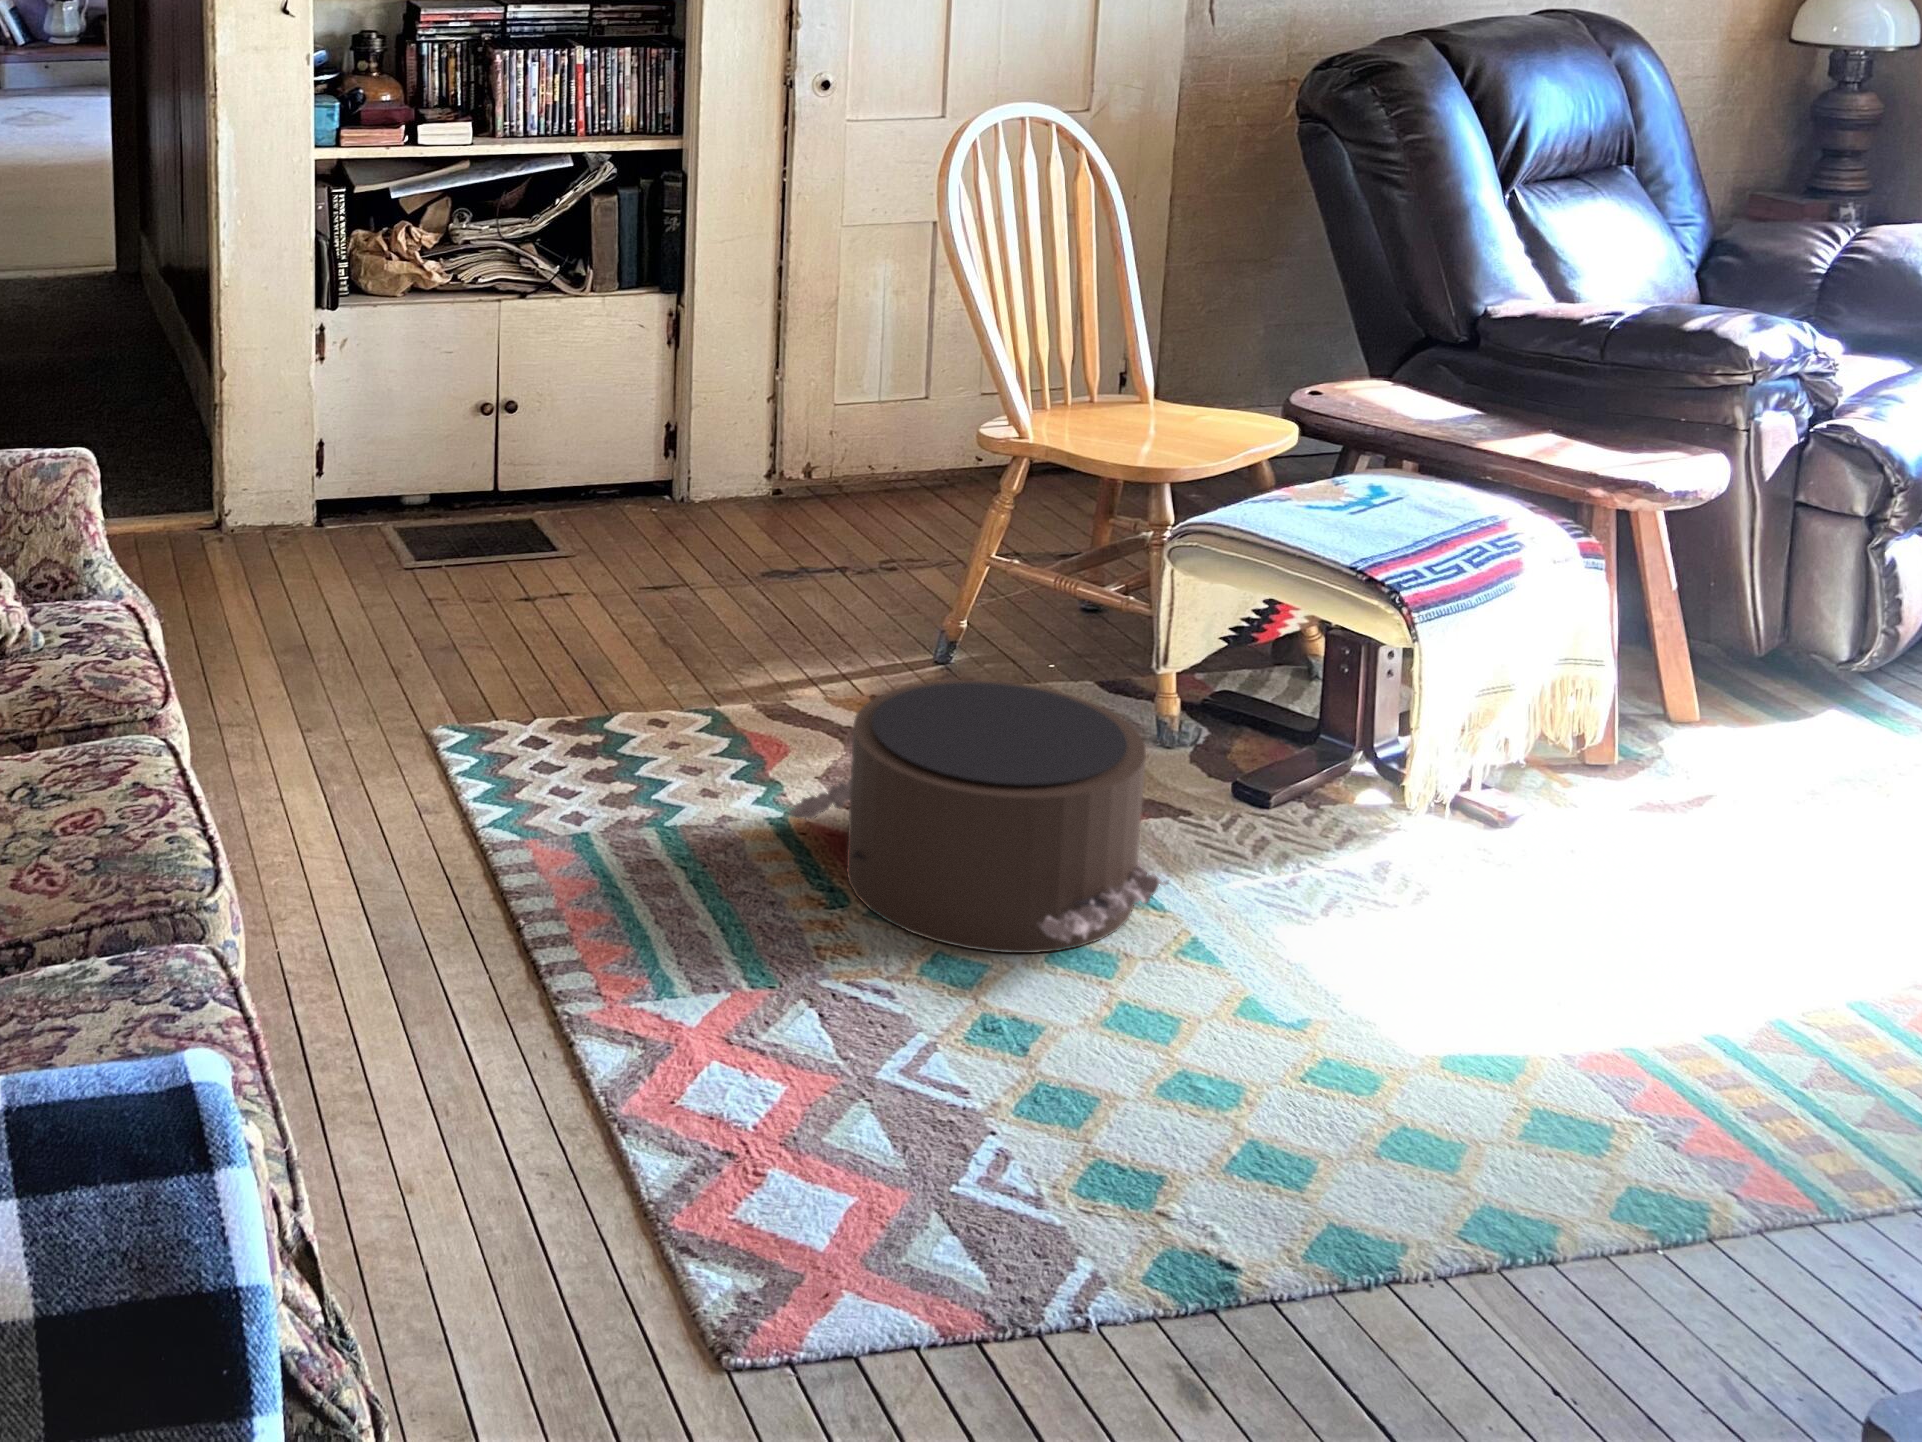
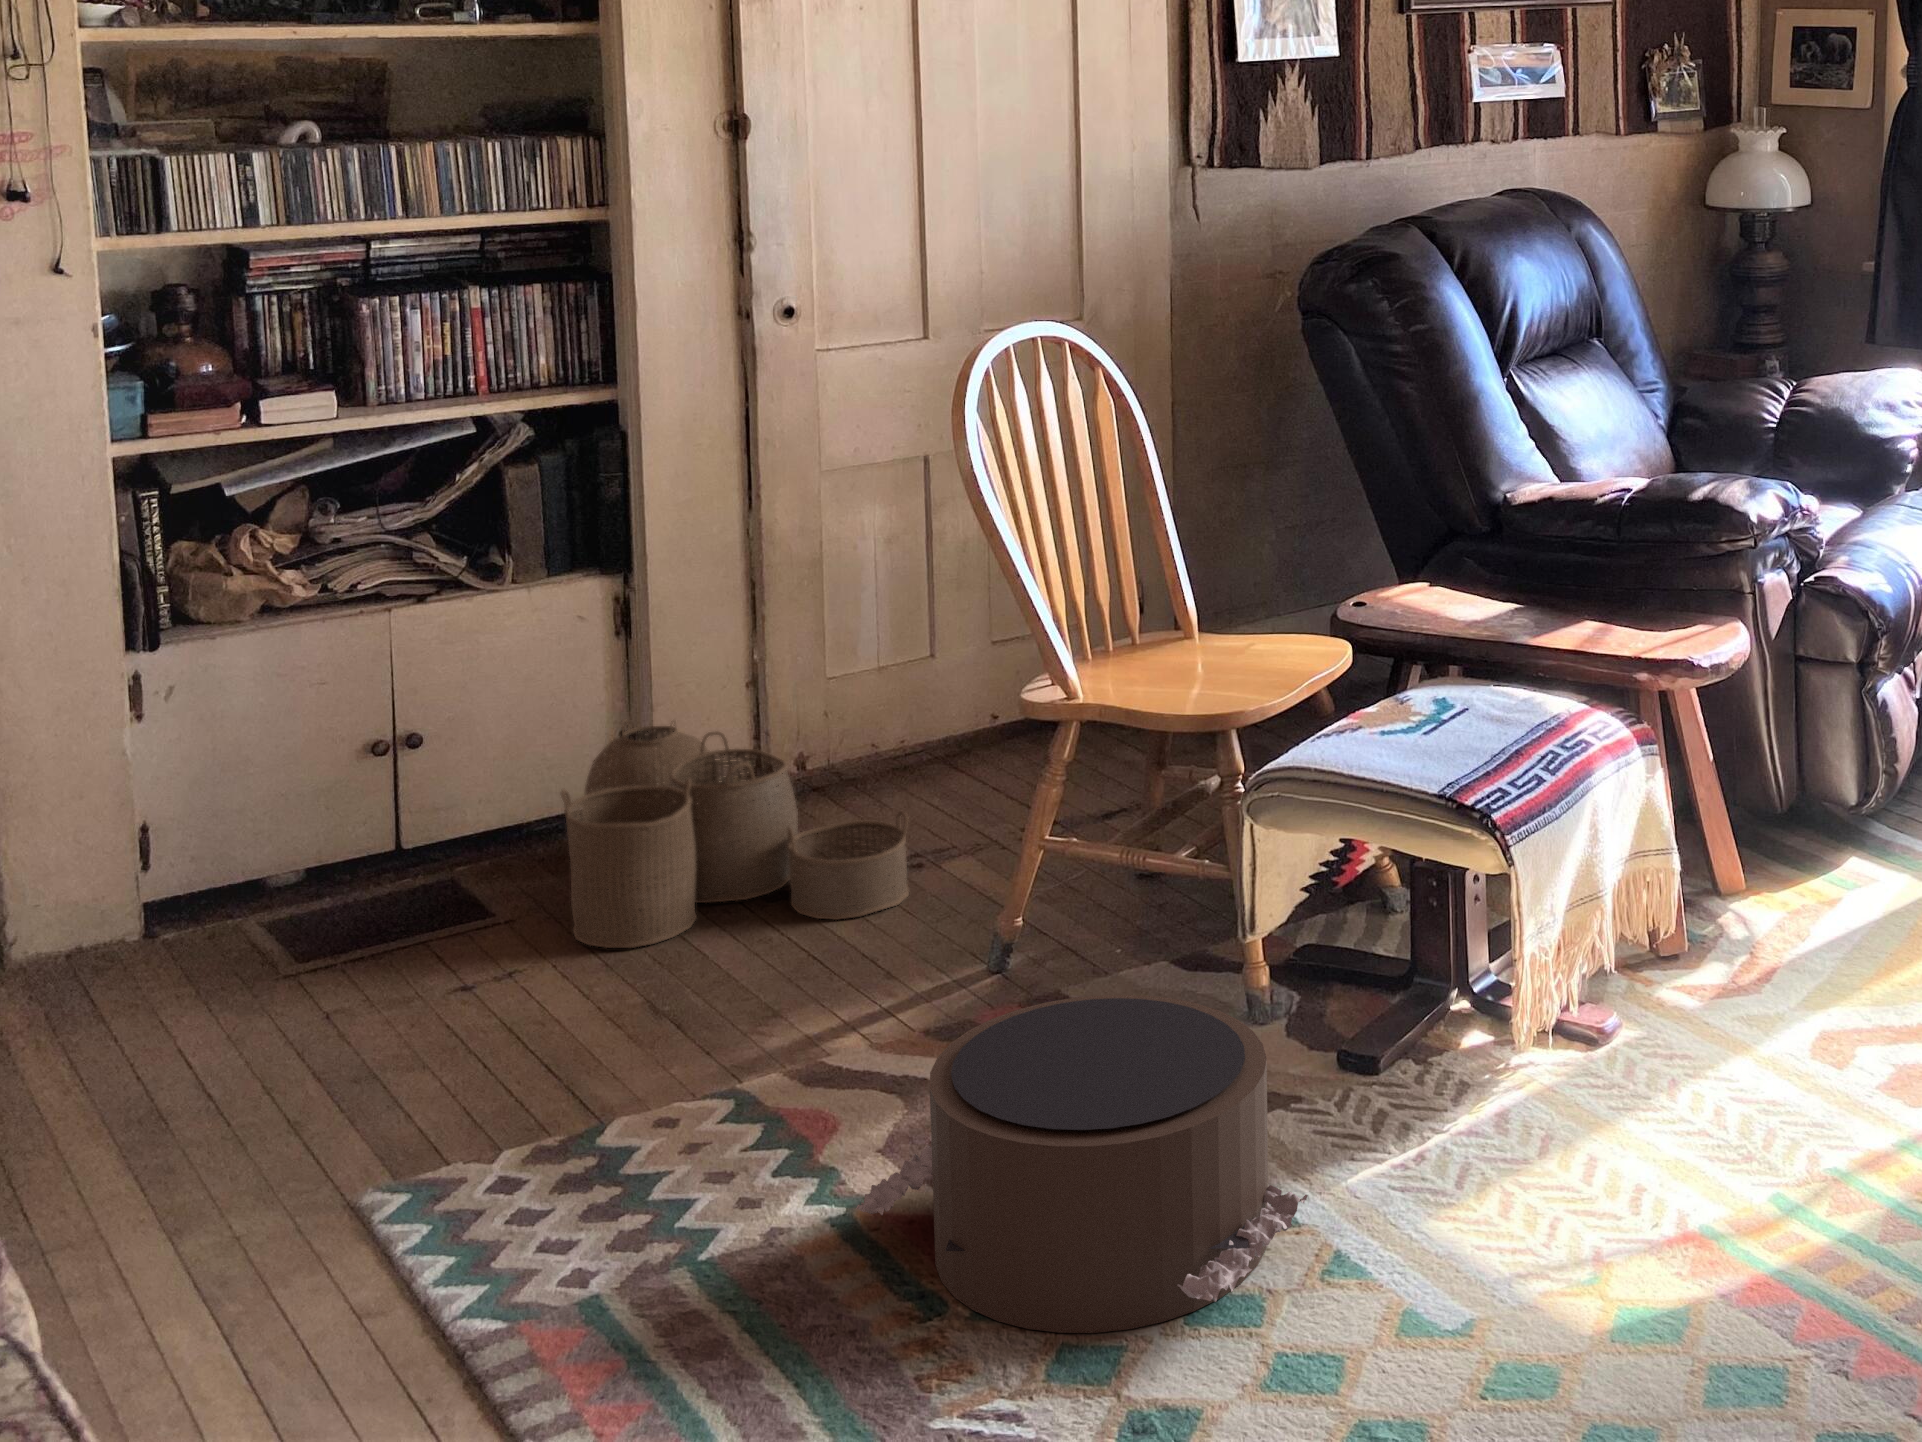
woven basket: none [610,413,888,601] -> present [561,720,909,948]

